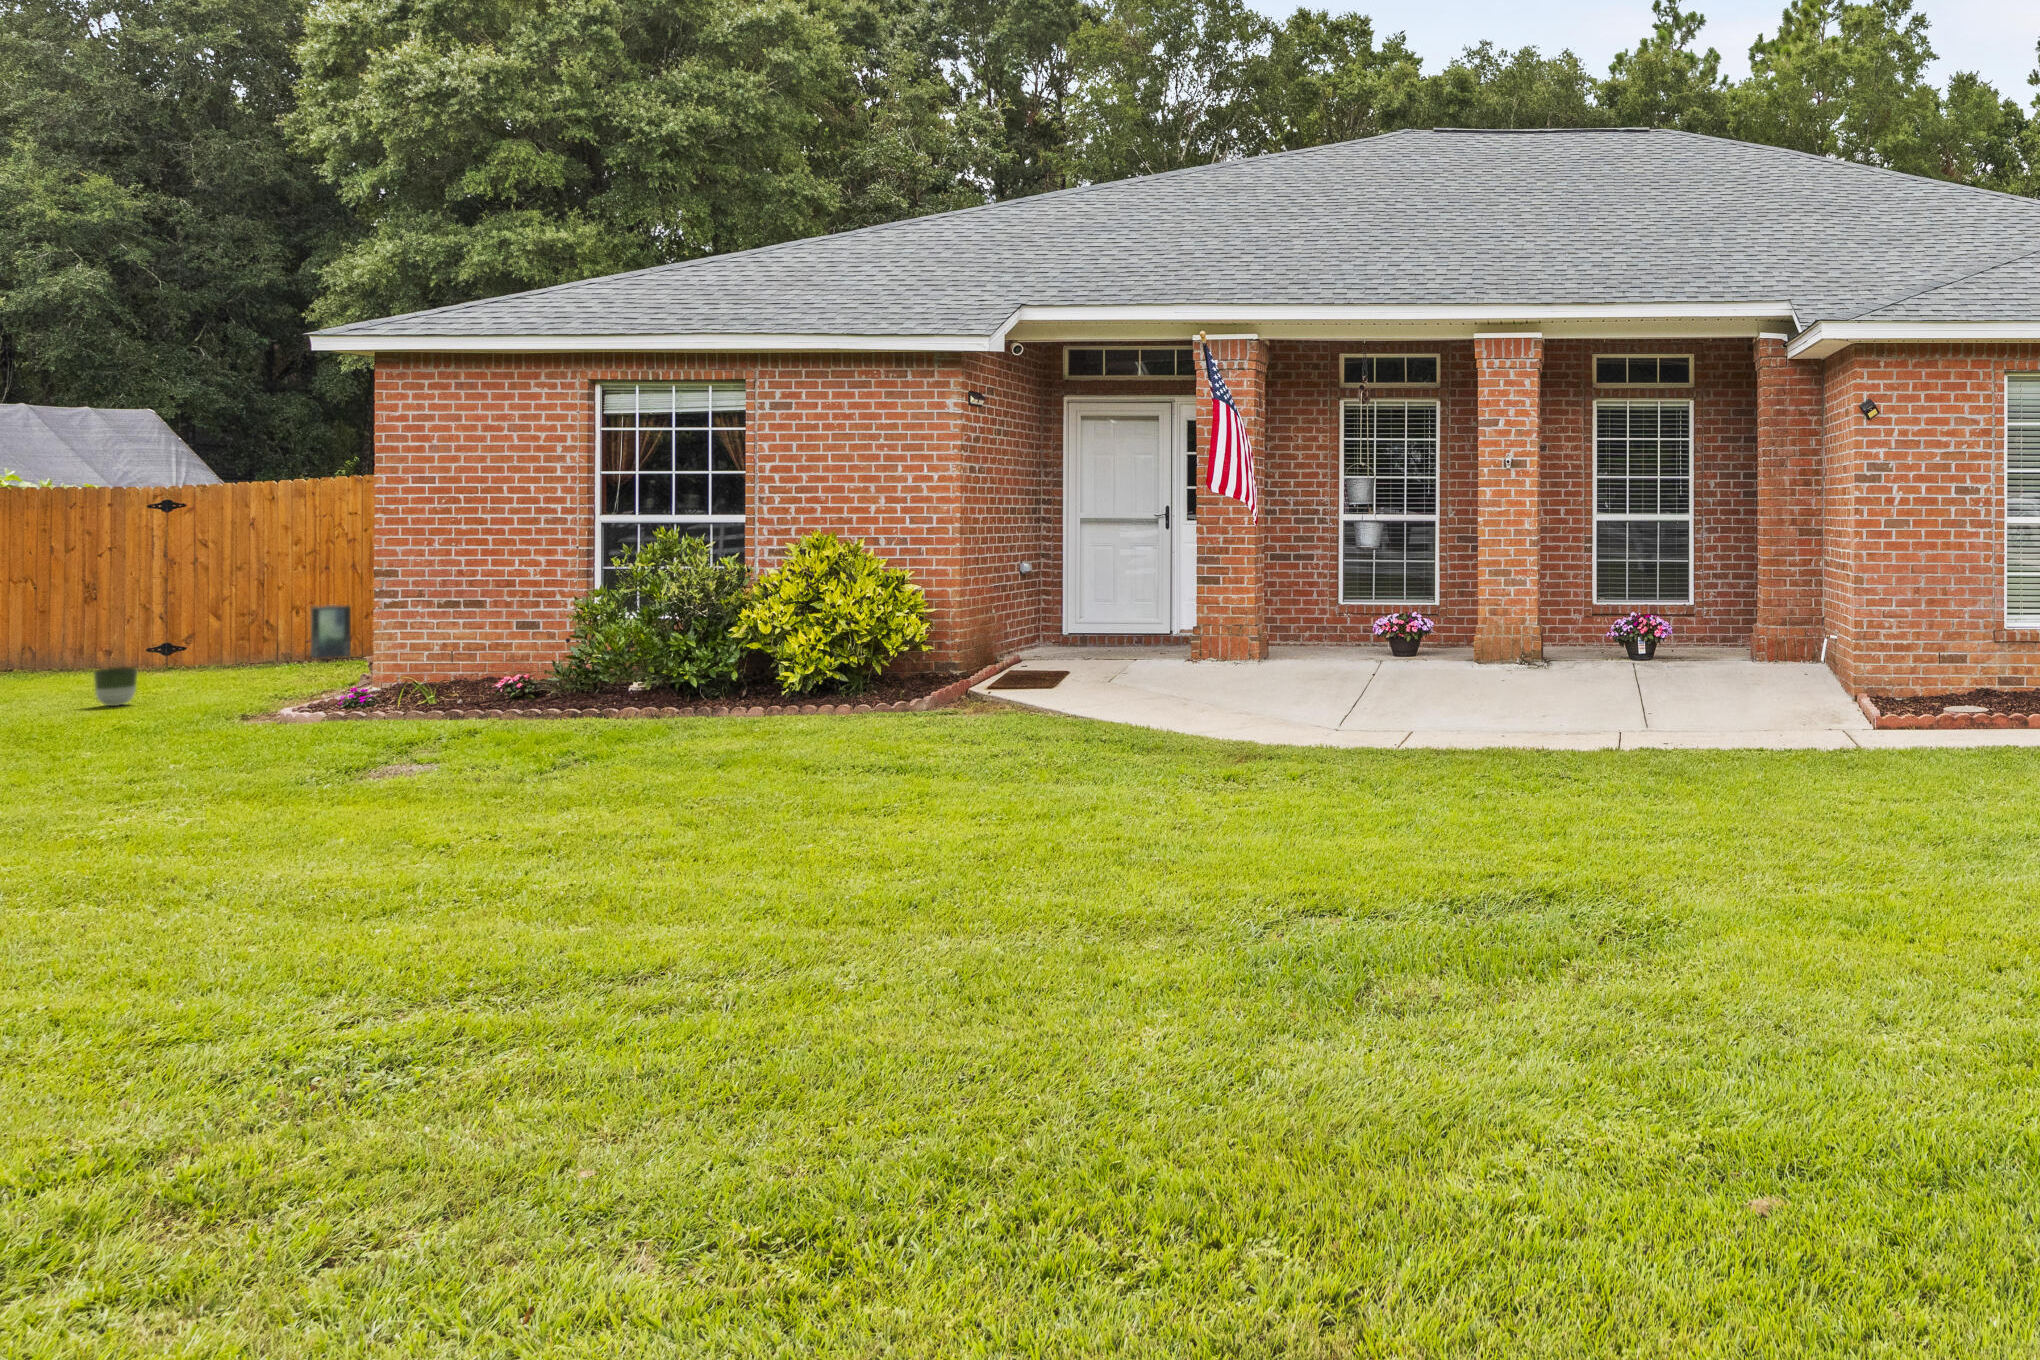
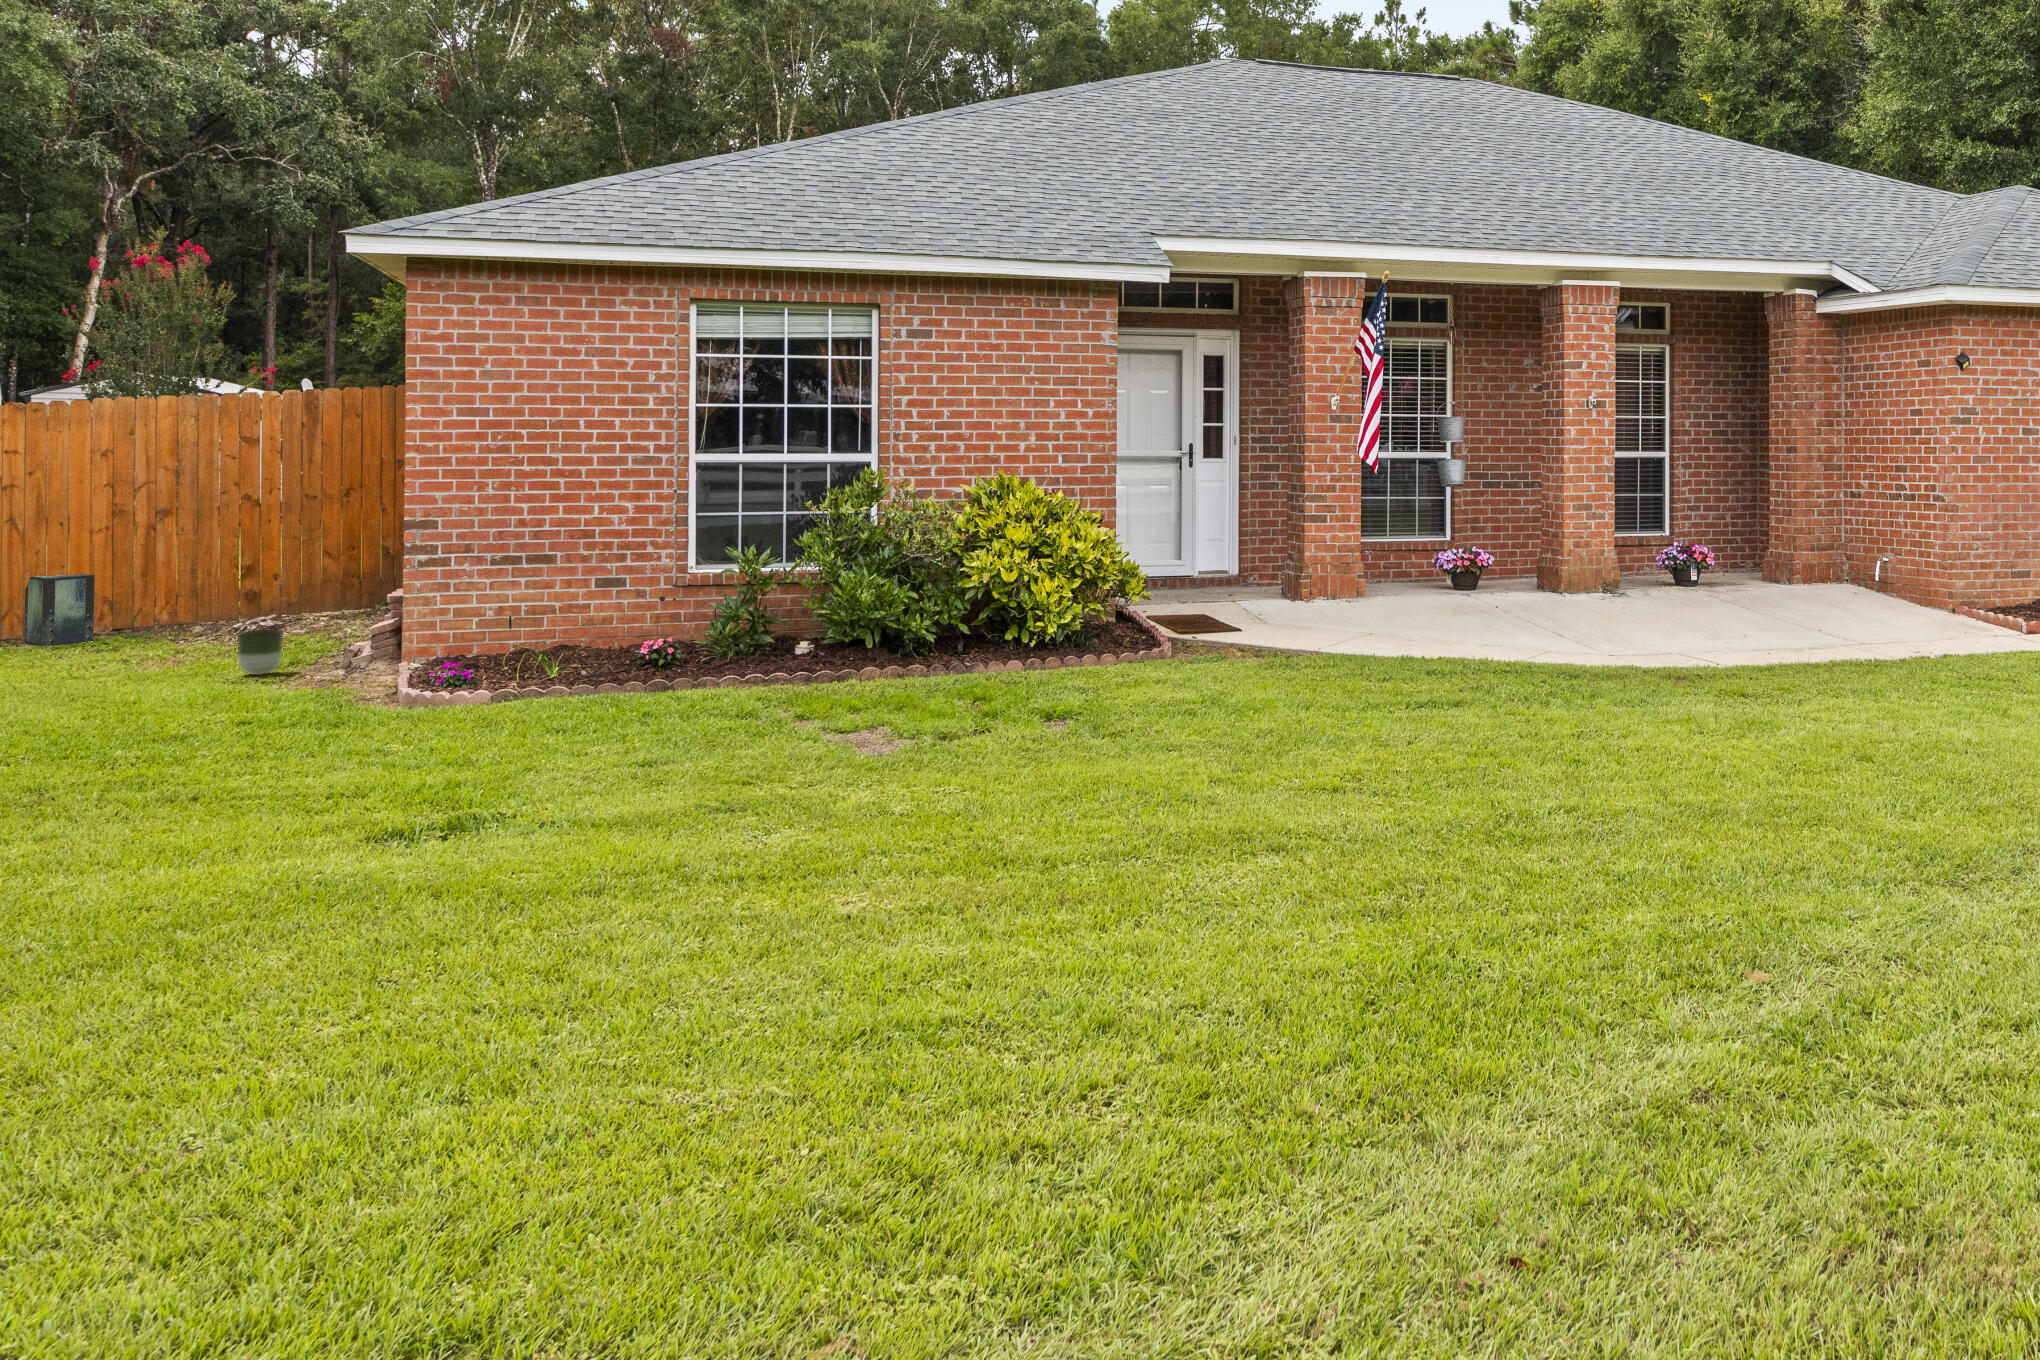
planter: present [94,667,137,706] -> present [237,630,284,675]

